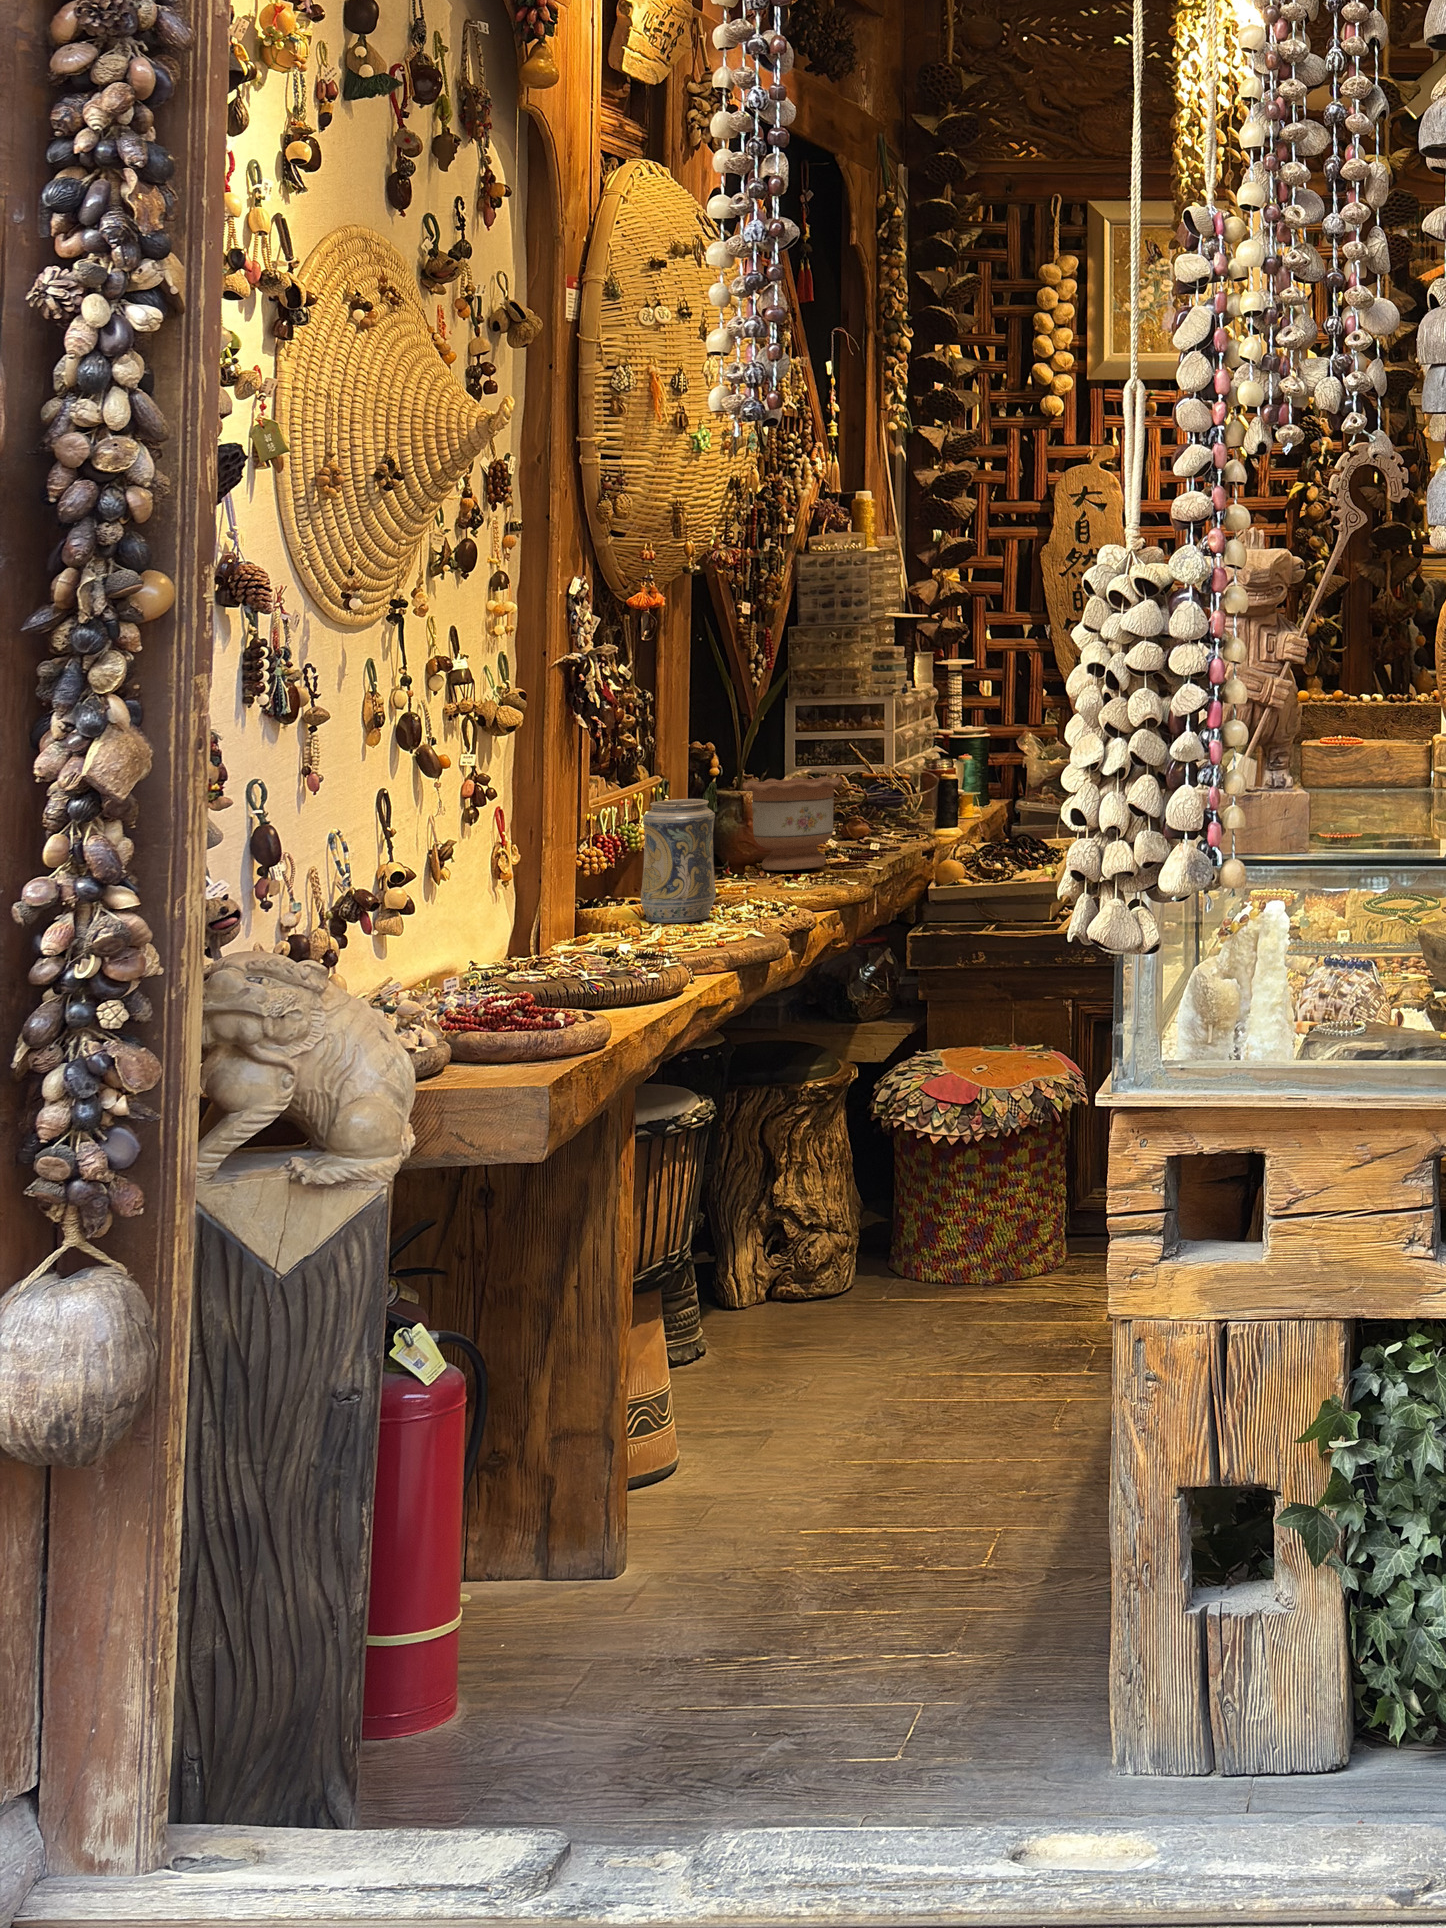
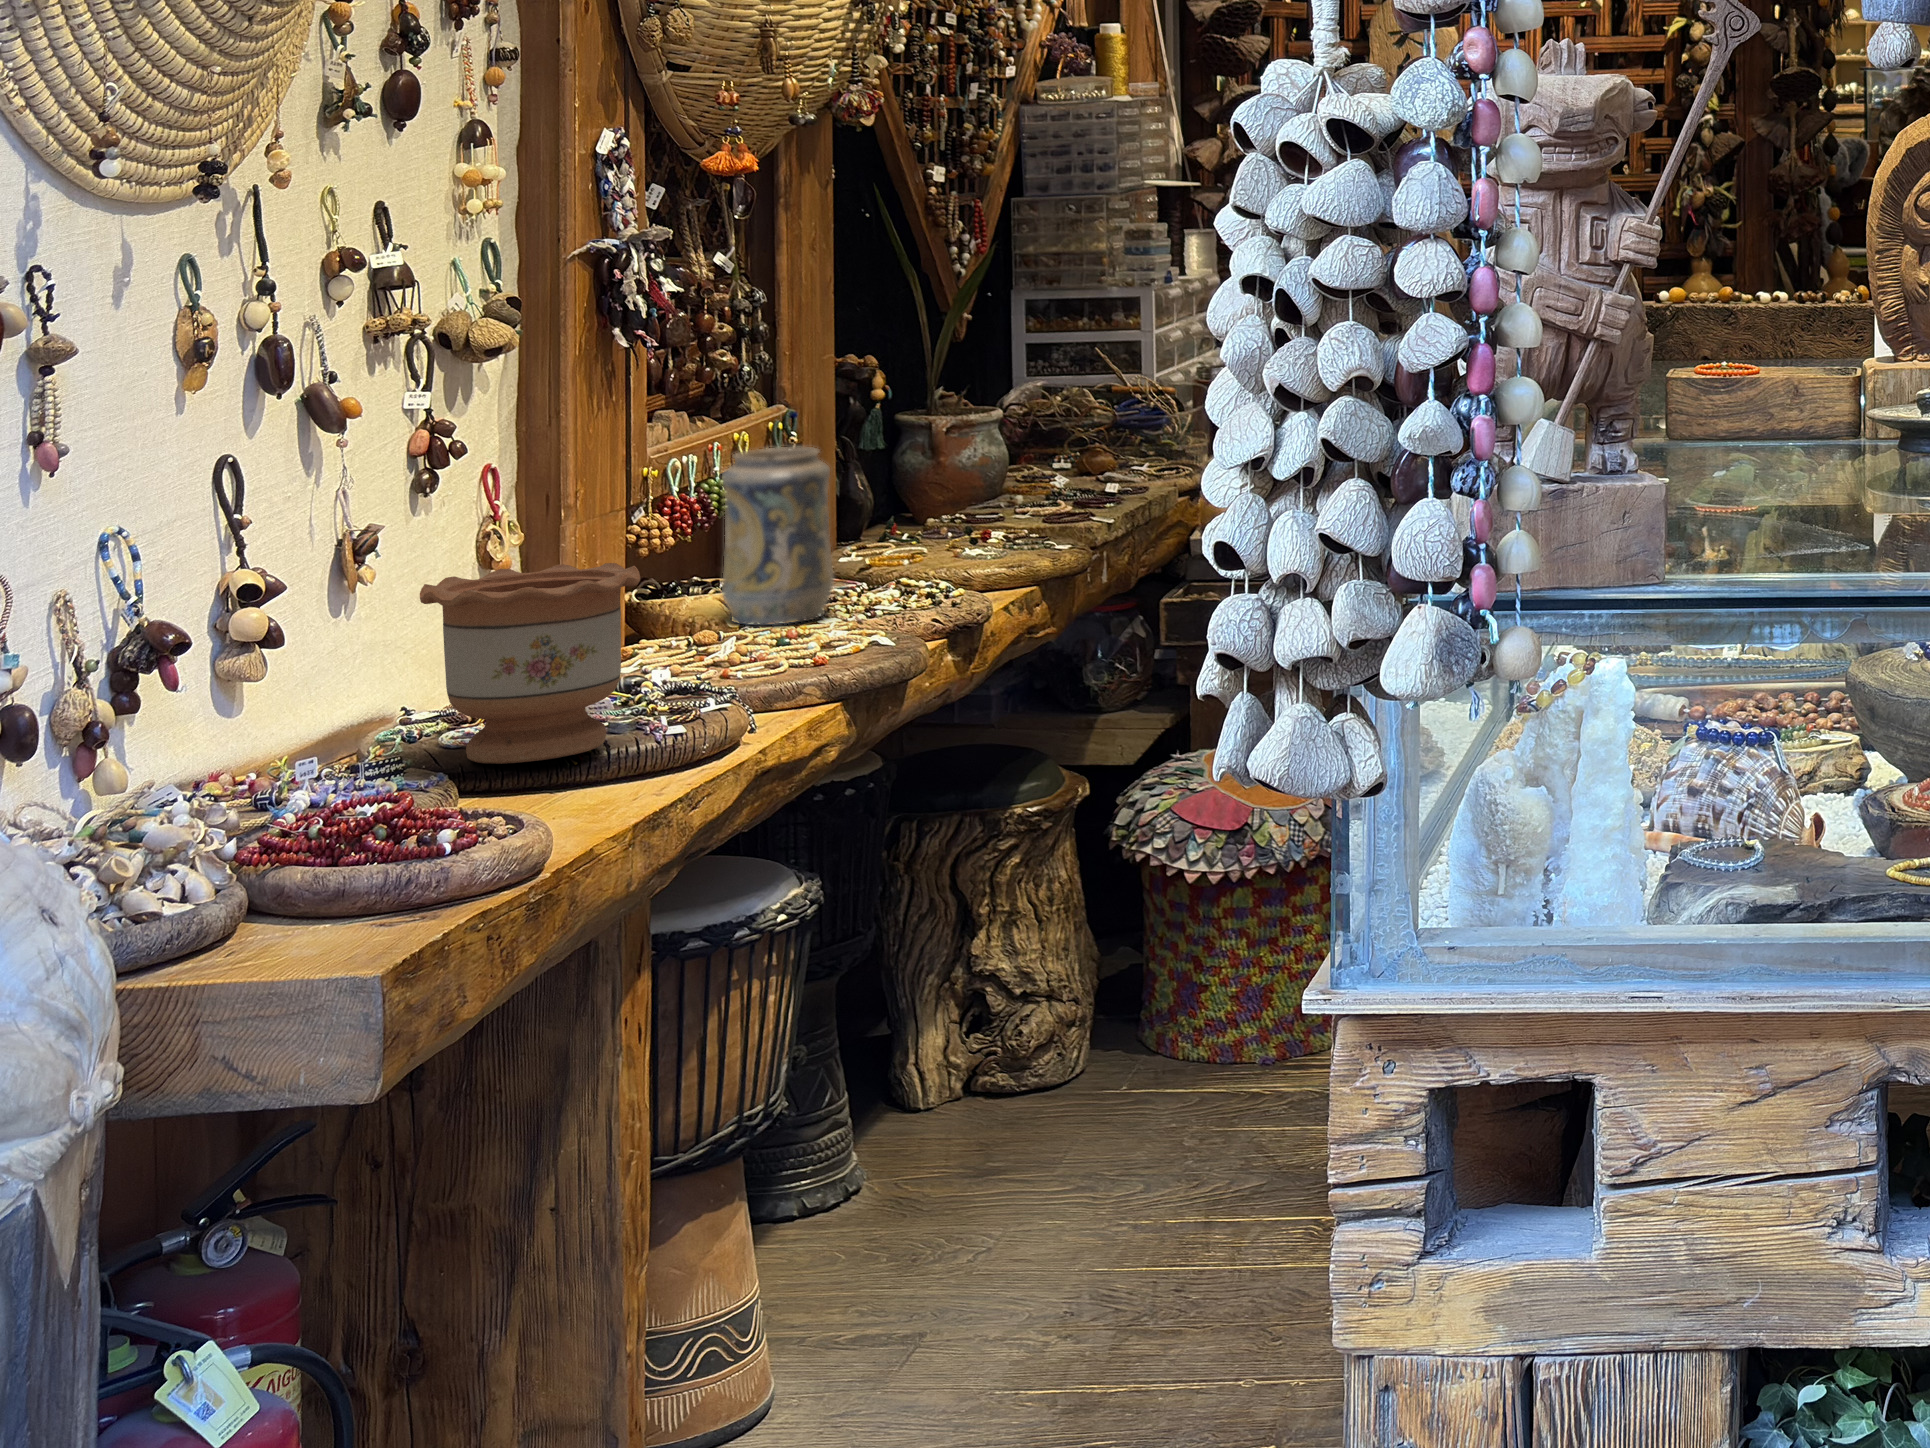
flower pot: present [742,776,843,870] -> present [420,563,640,764]

